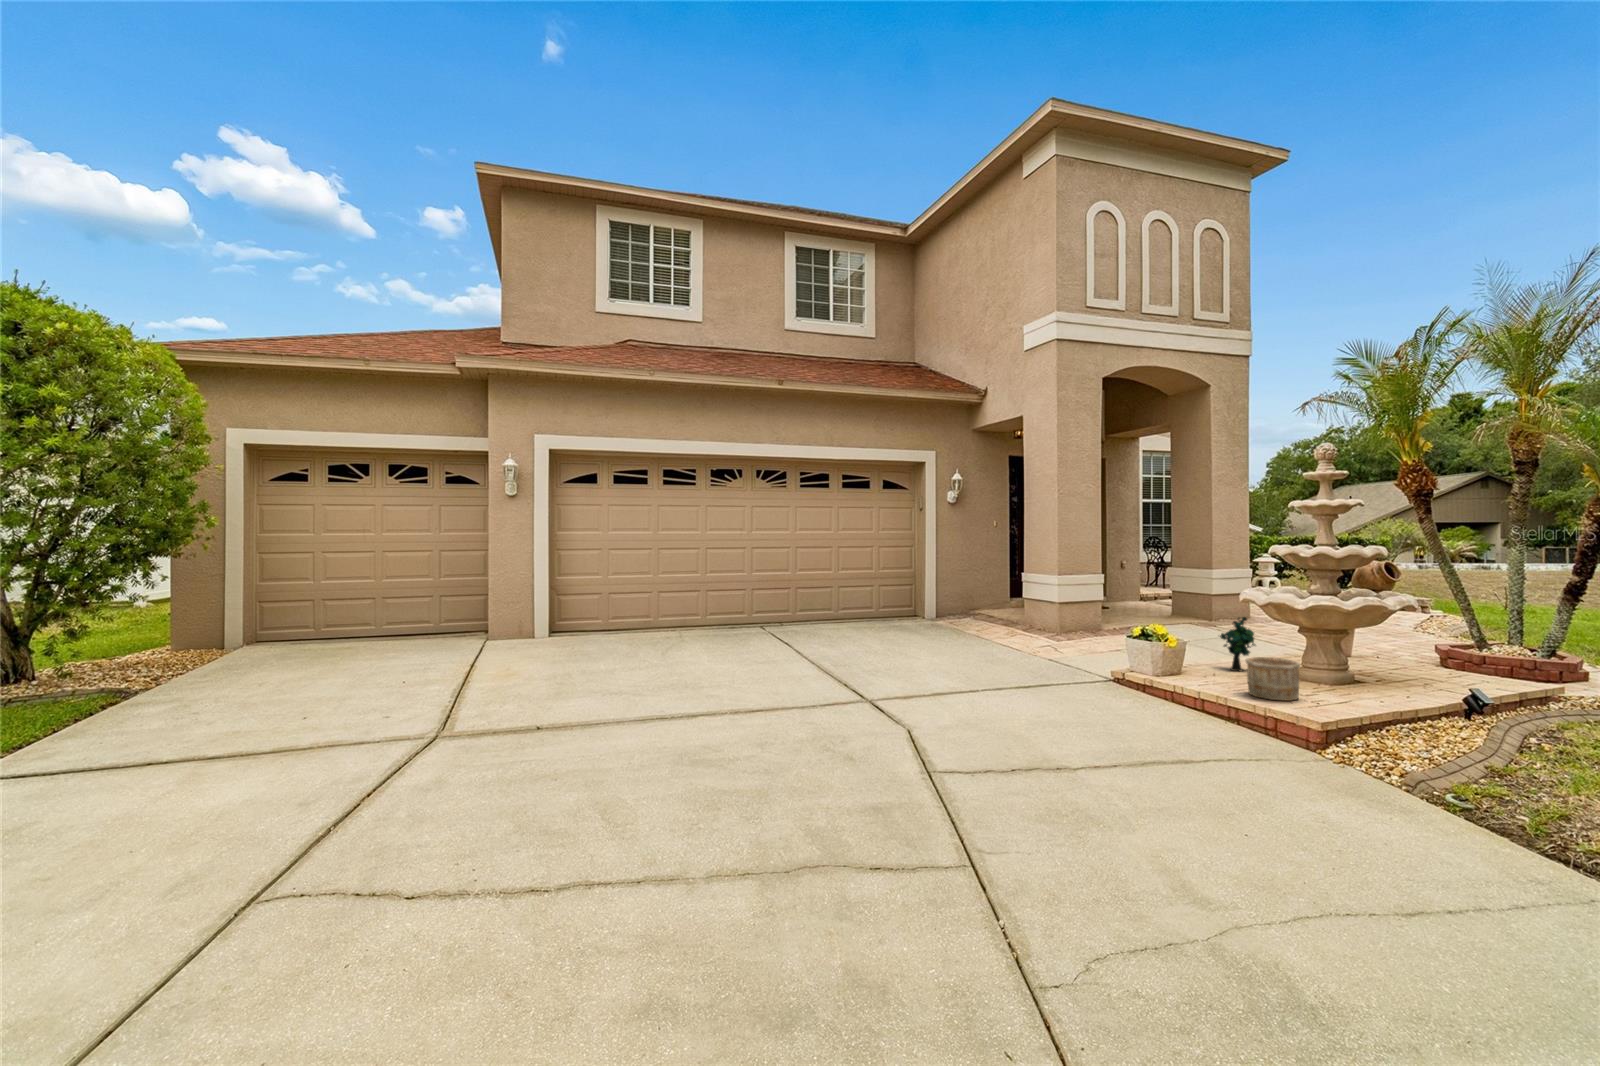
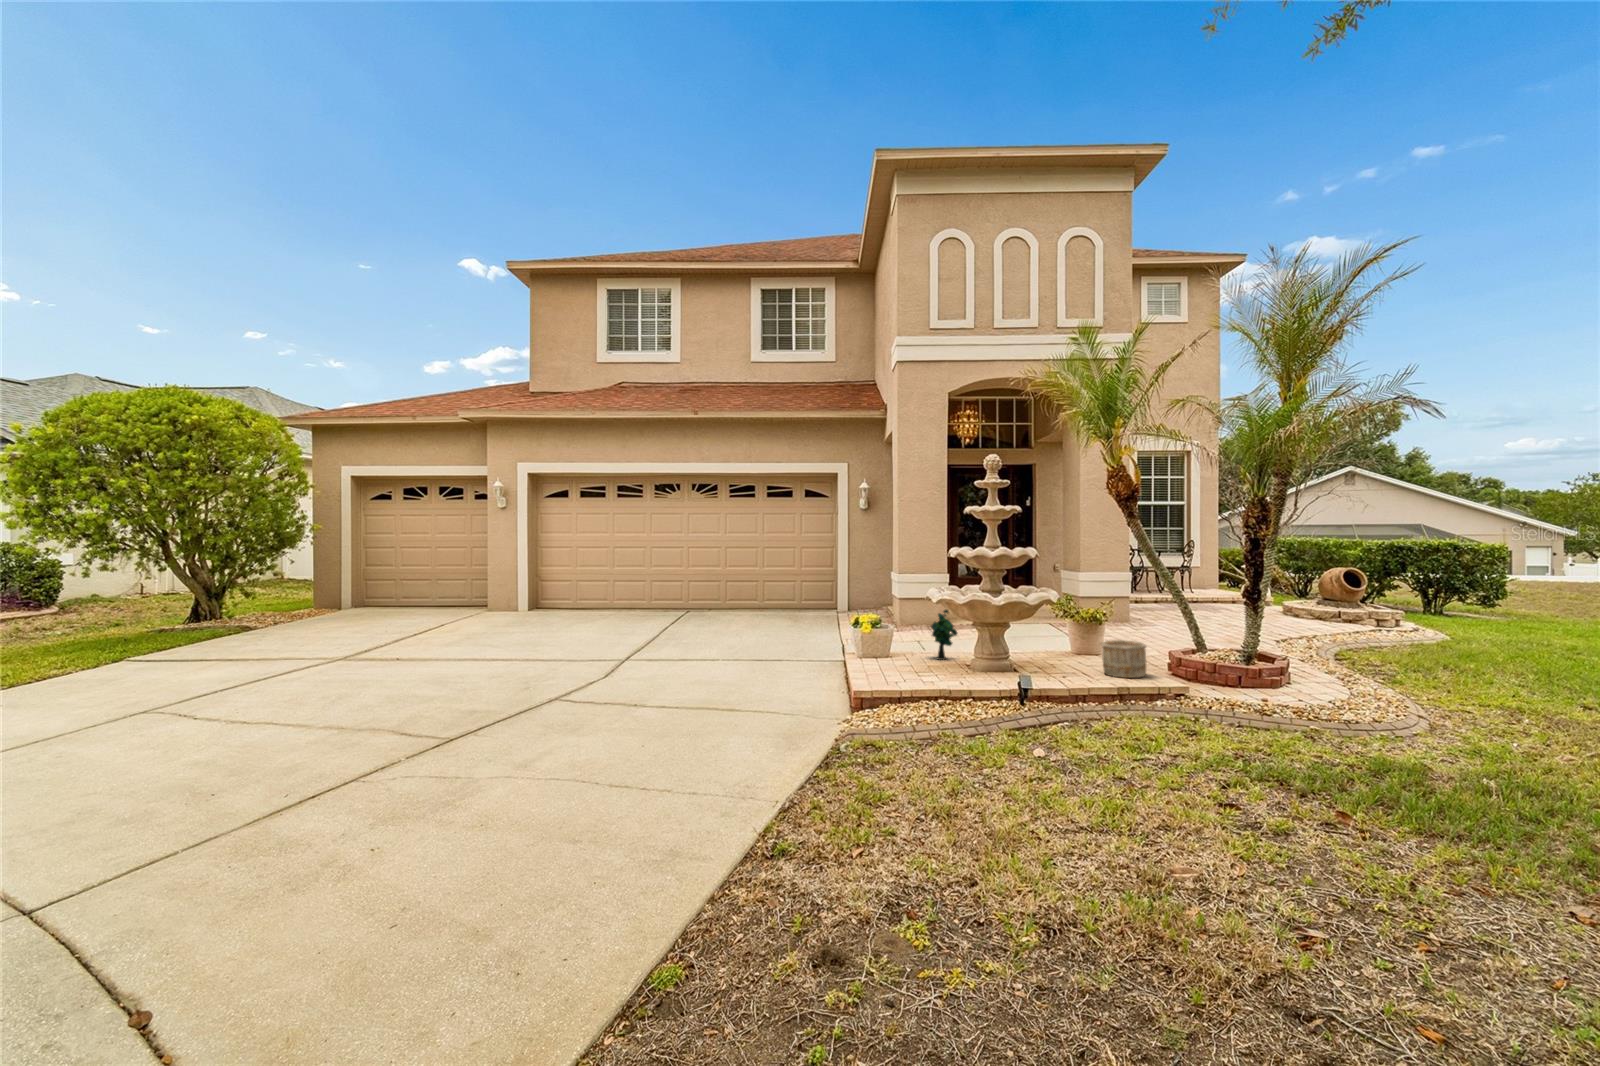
wooden bucket: present [1246,657,1300,701] -> present [1101,640,1146,678]

